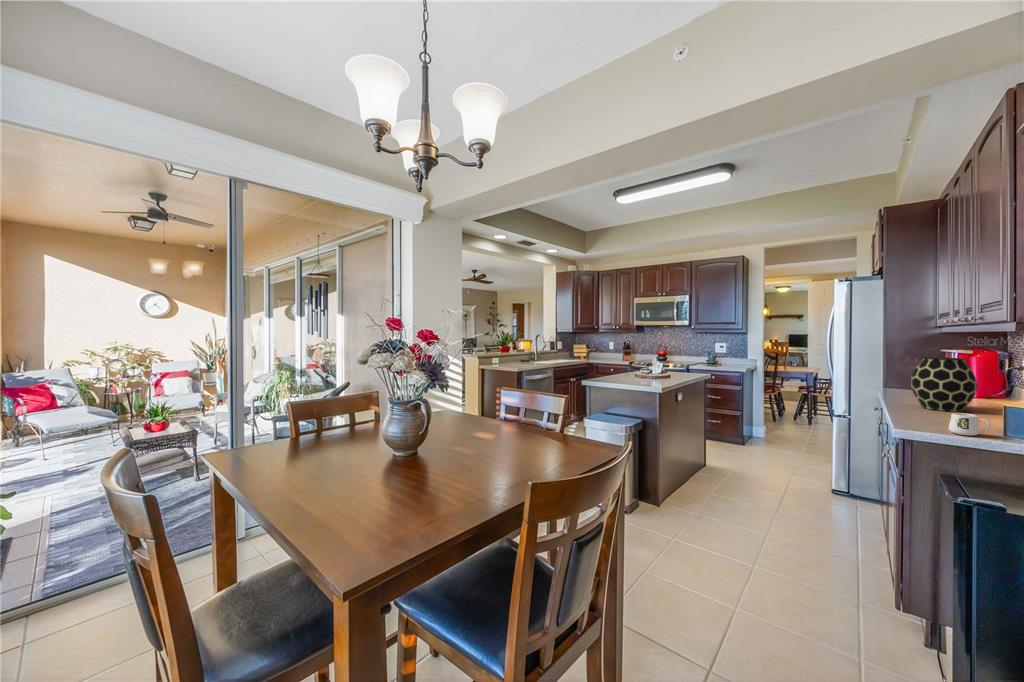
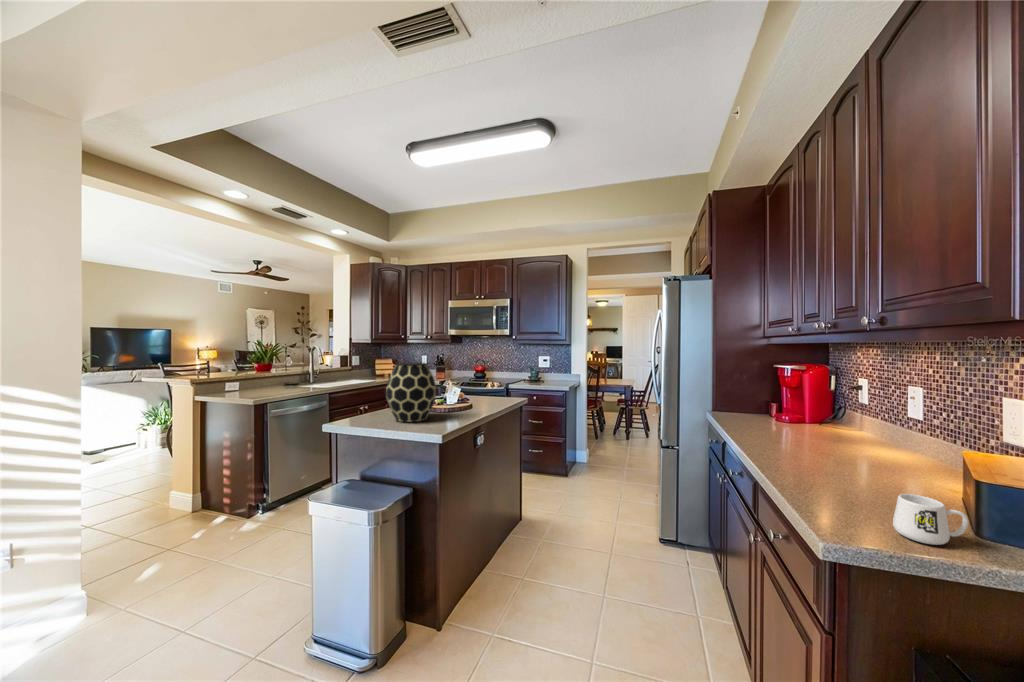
vase: present [911,357,977,412] -> present [386,362,437,422]

